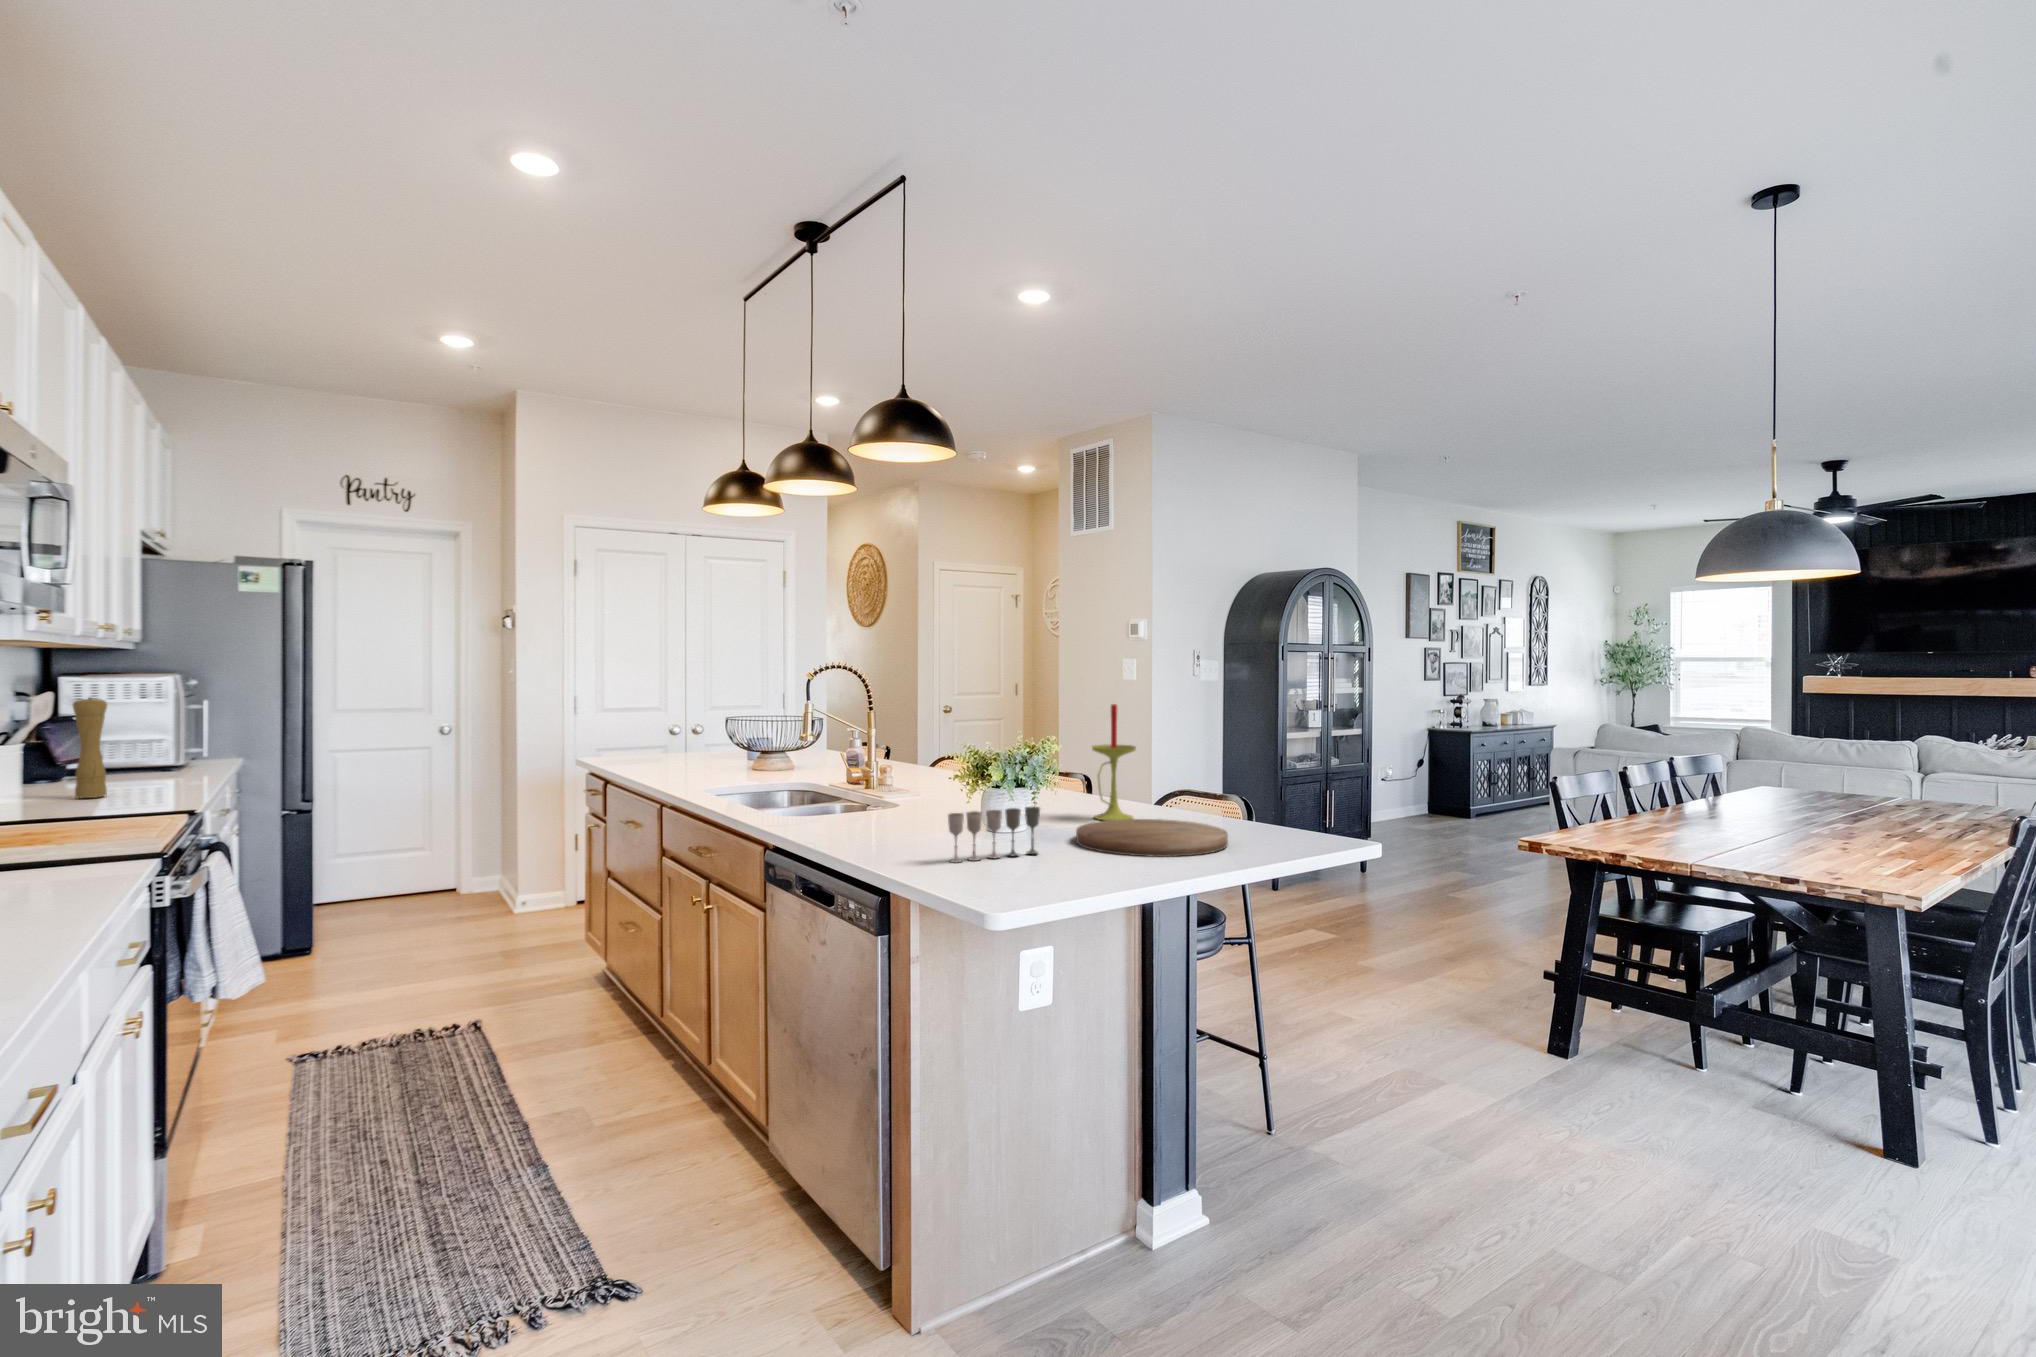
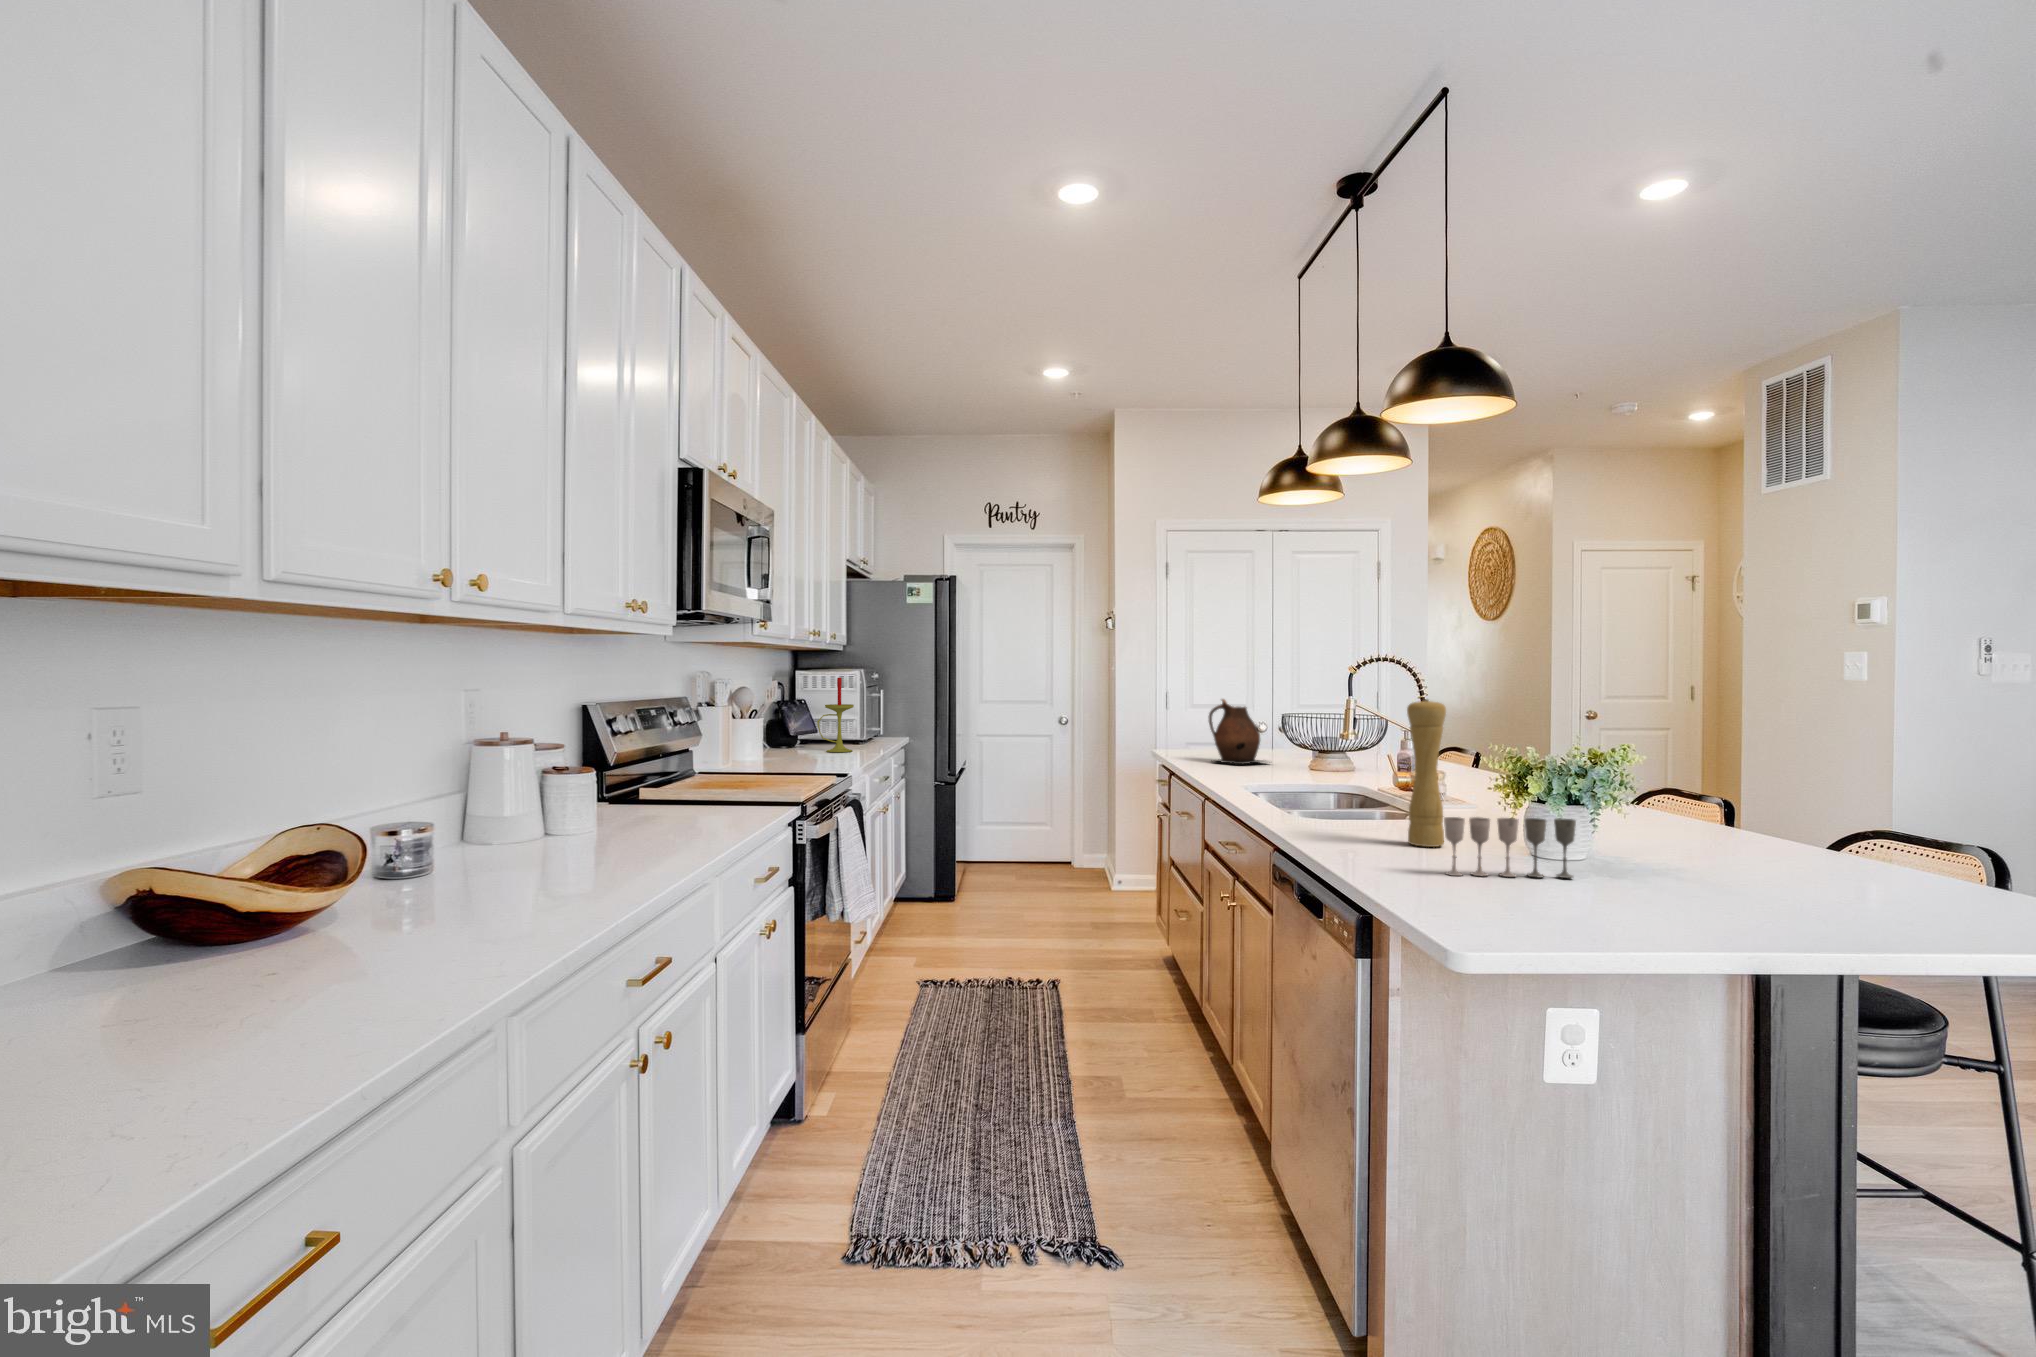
pepper mill: present [73,697,107,798] -> present [1407,699,1446,847]
candle: present [1092,704,1136,820] -> present [817,678,854,752]
ceramic pitcher: none [648,706,712,771] -> present [1209,699,1265,764]
cutting board: present [1076,819,1228,857] -> none [1642,850,1896,907]

